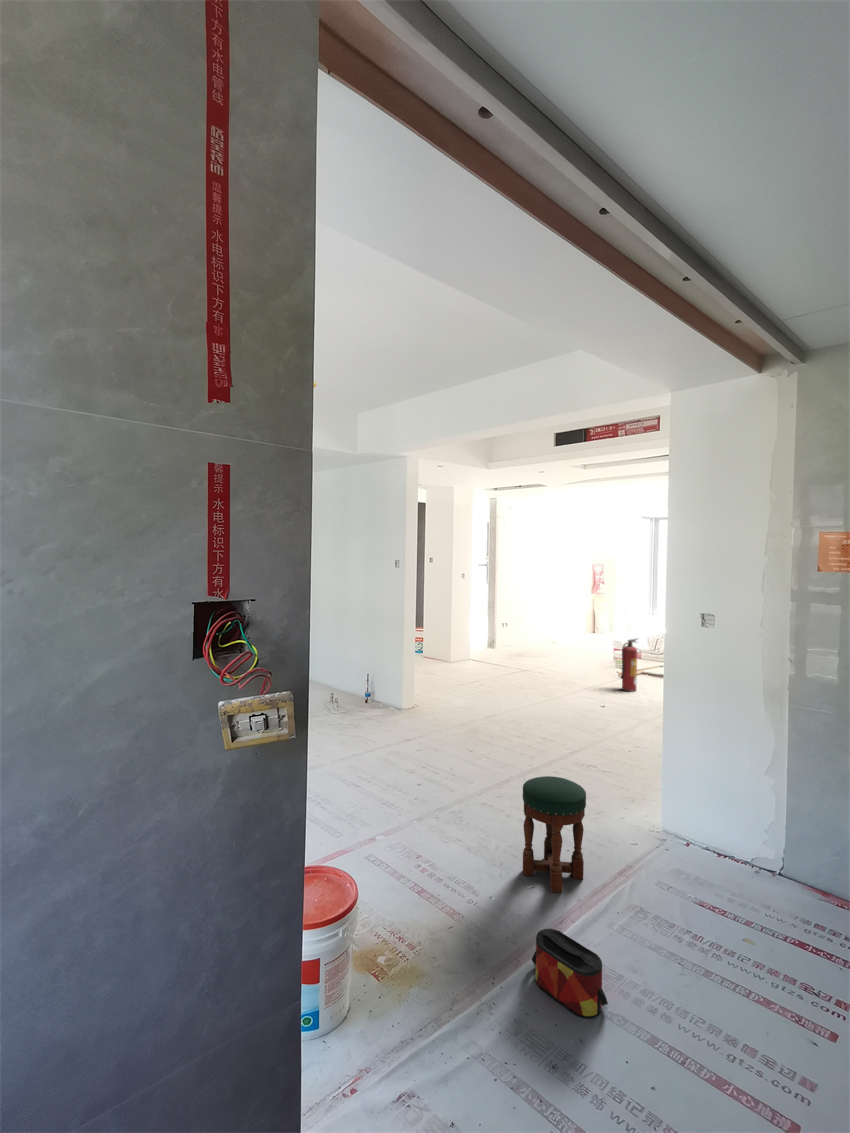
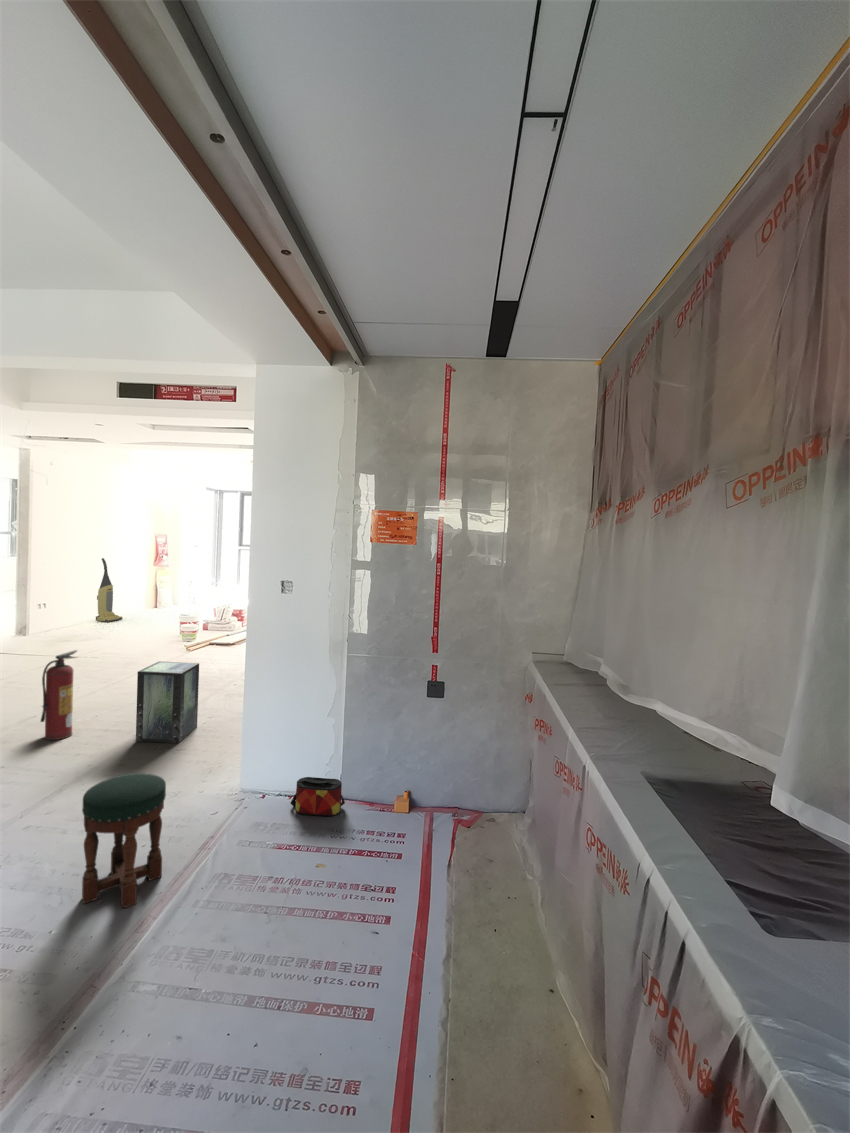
vacuum cleaner: none [543,587,564,645] -> present [96,558,122,622]
fire extinguisher: present [621,638,638,691] -> present [41,650,77,740]
storage box: none [569,684,625,766] -> present [136,661,199,743]
bag: present [532,929,608,1018] -> present [291,777,345,816]

